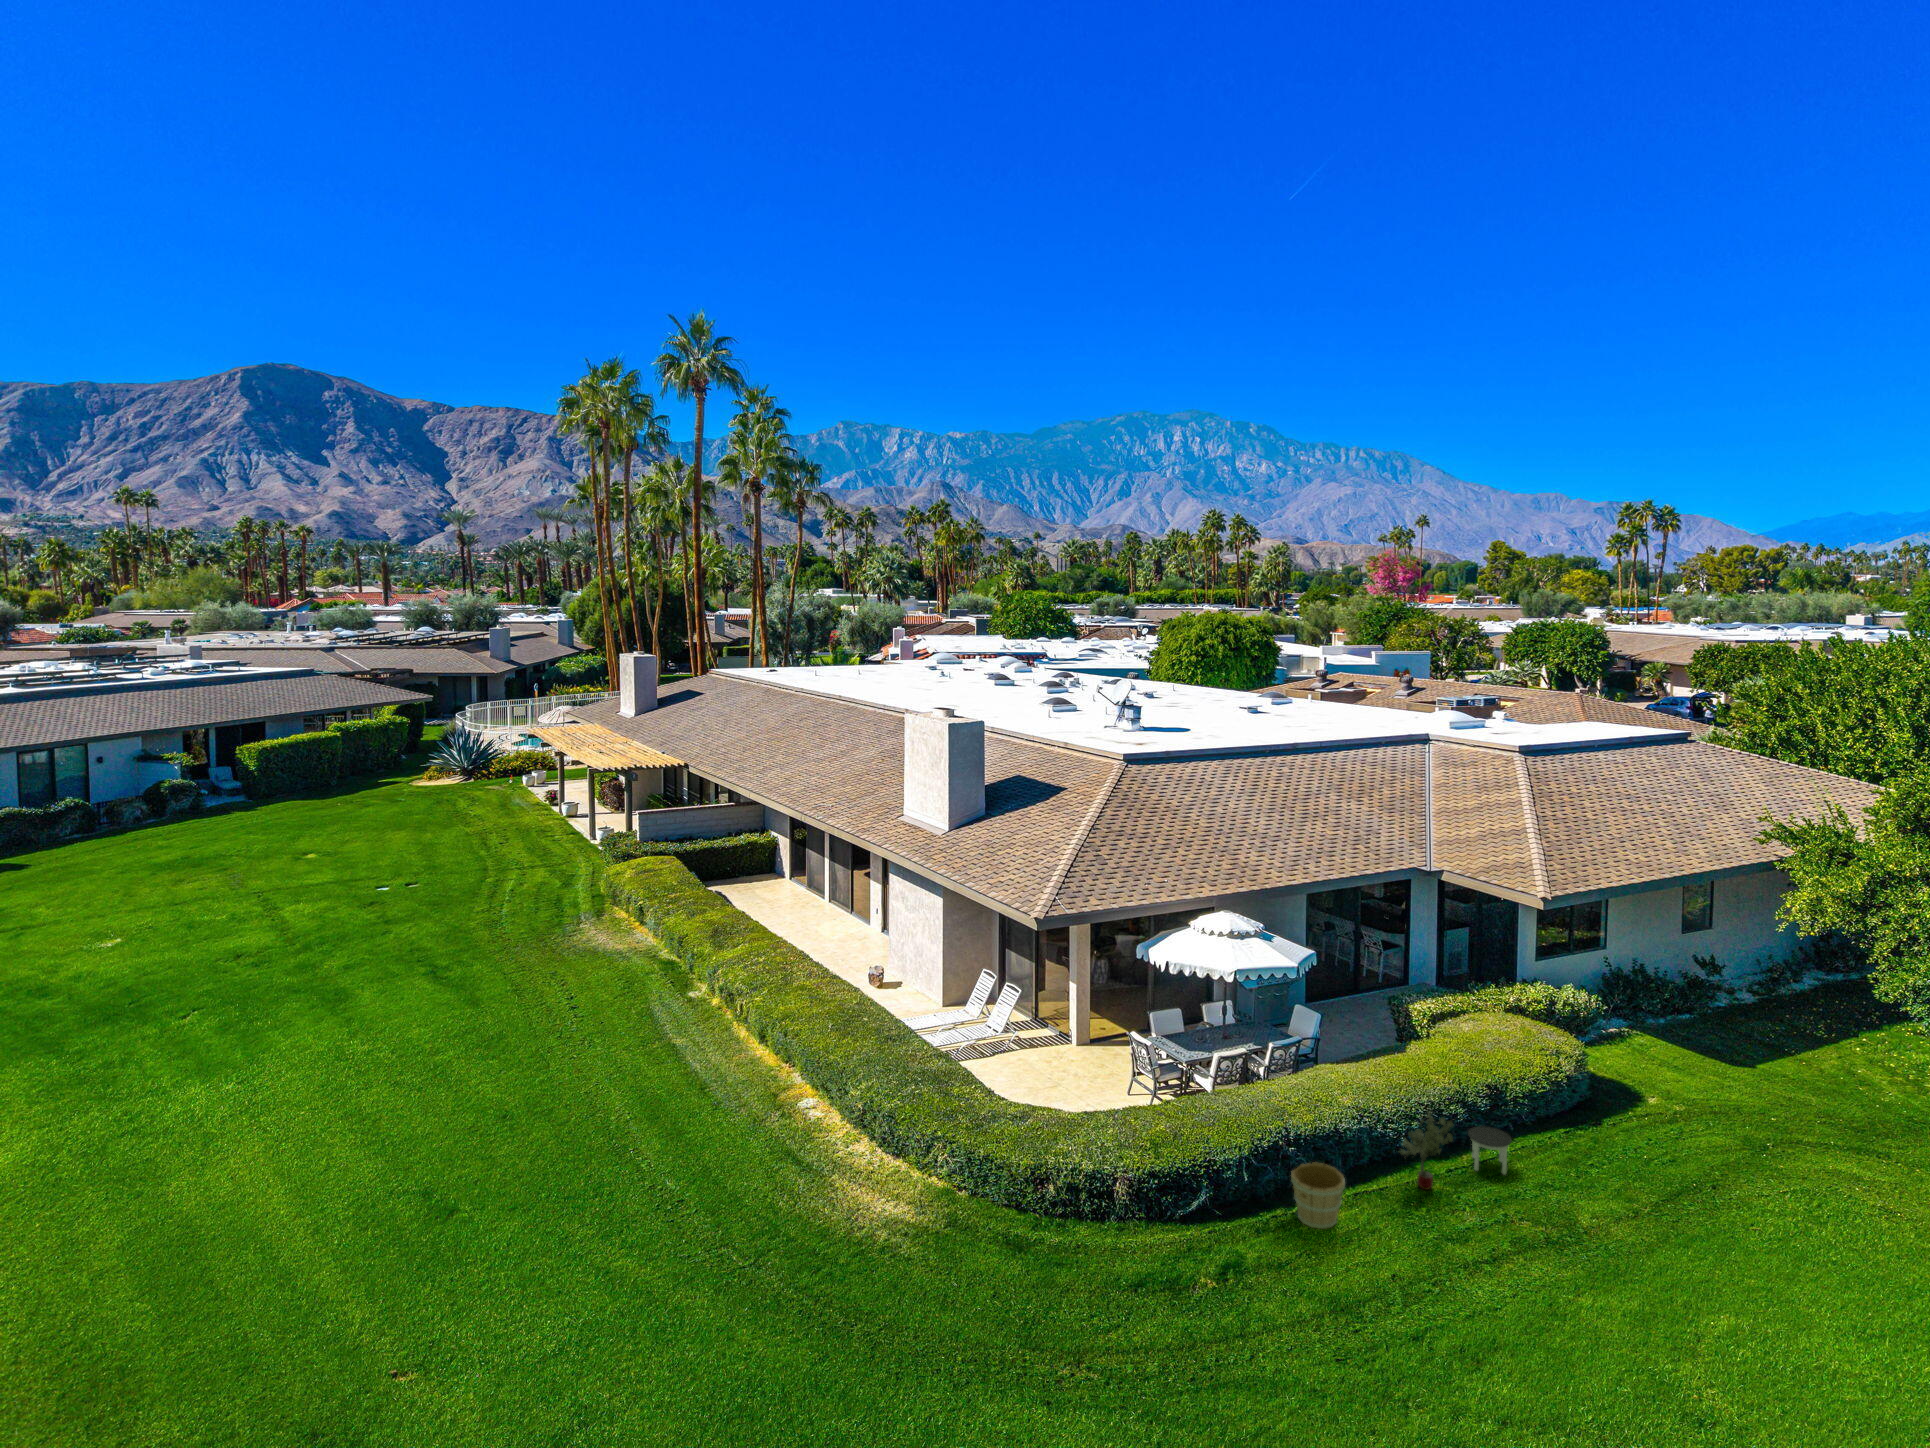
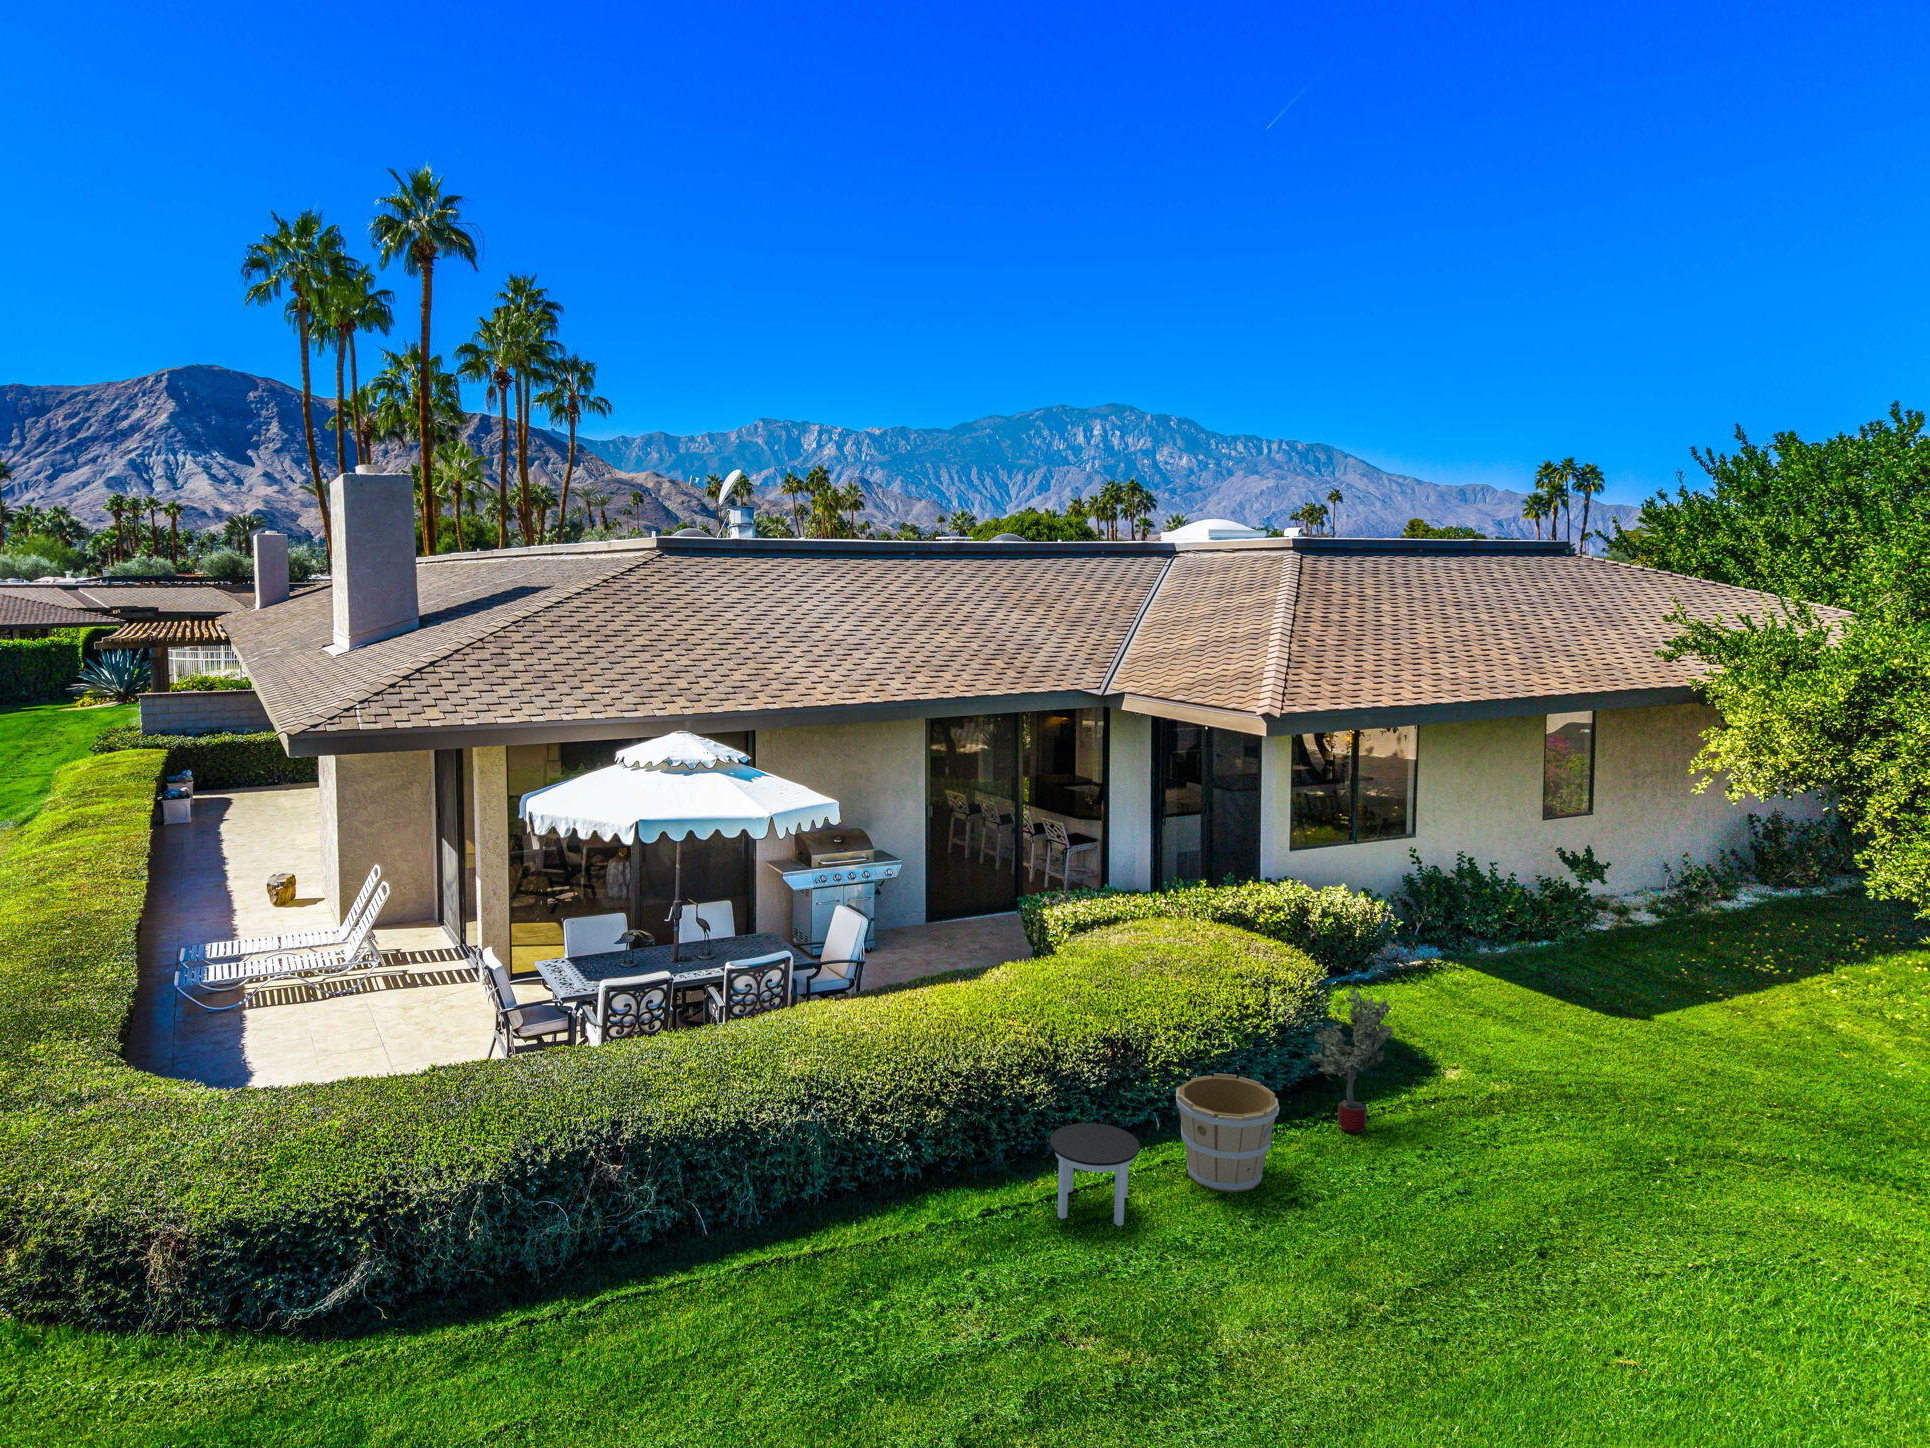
potted tree: present [1400,1112,1453,1190] -> present [1309,989,1395,1133]
wooden bucket: present [1291,1162,1345,1229] -> present [1176,1073,1279,1192]

